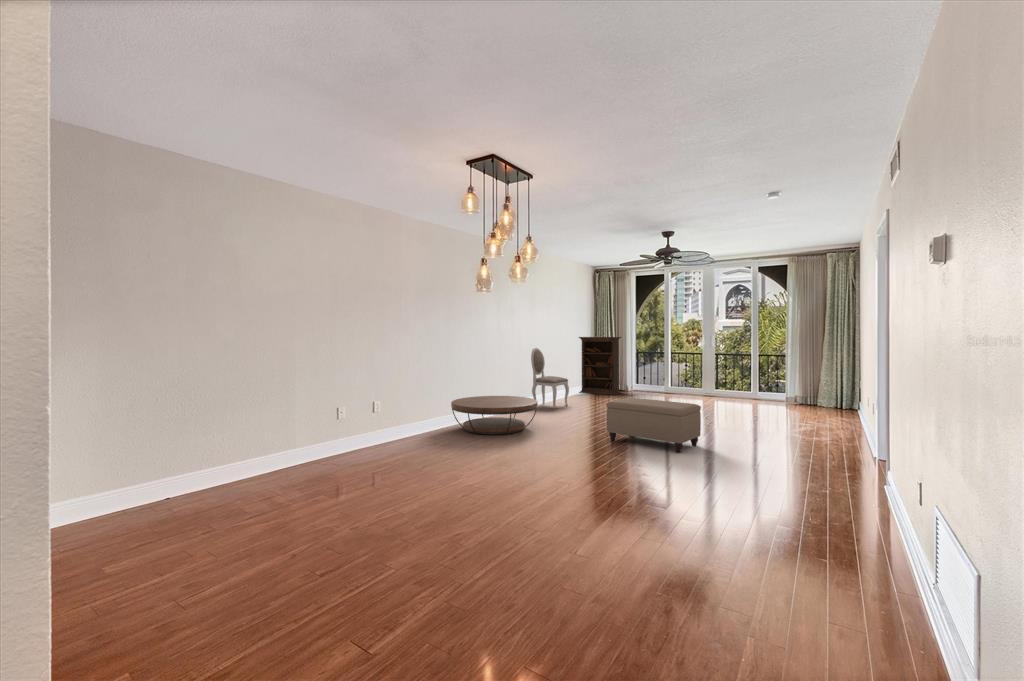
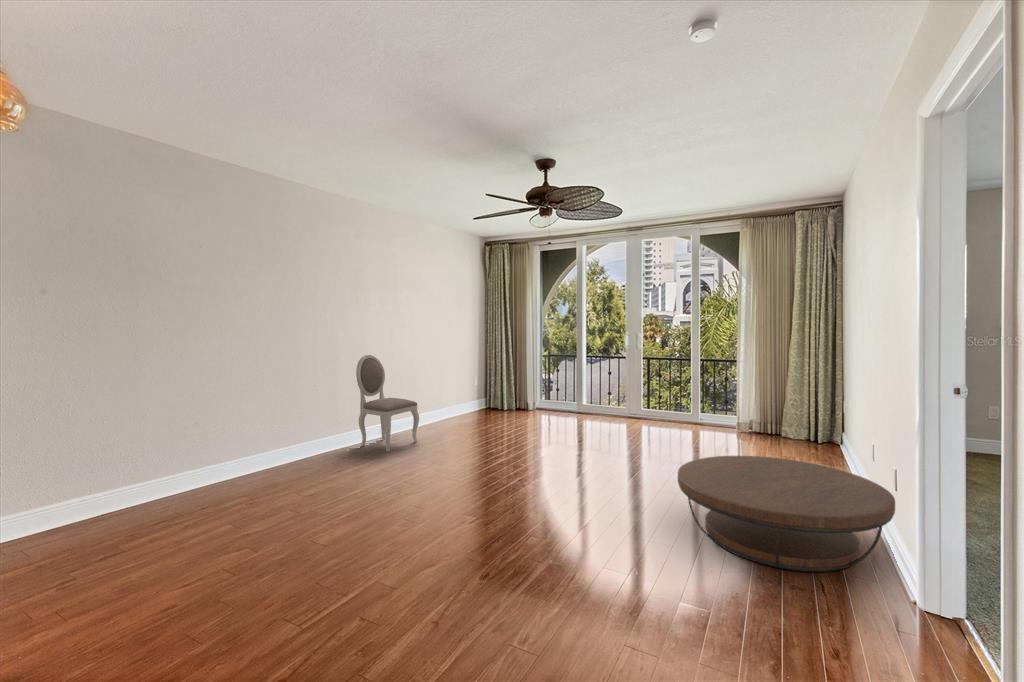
bookcase: present [579,337,621,395] -> none [456,335,518,418]
coffee table: present [451,396,538,435] -> present [678,456,895,572]
ottoman: present [606,398,701,452] -> none [392,458,572,601]

